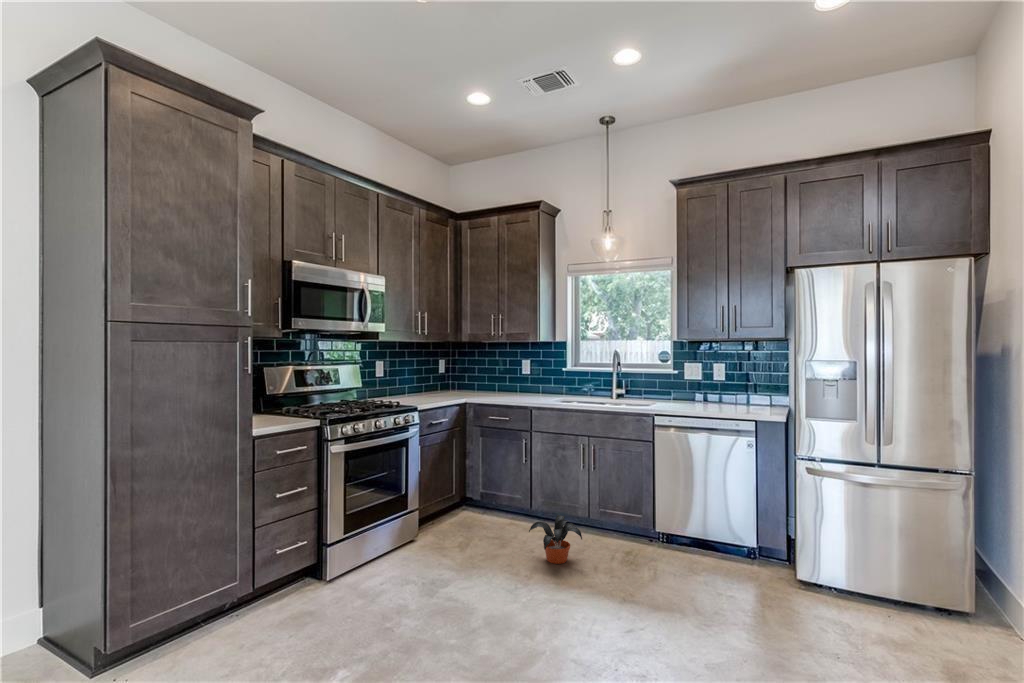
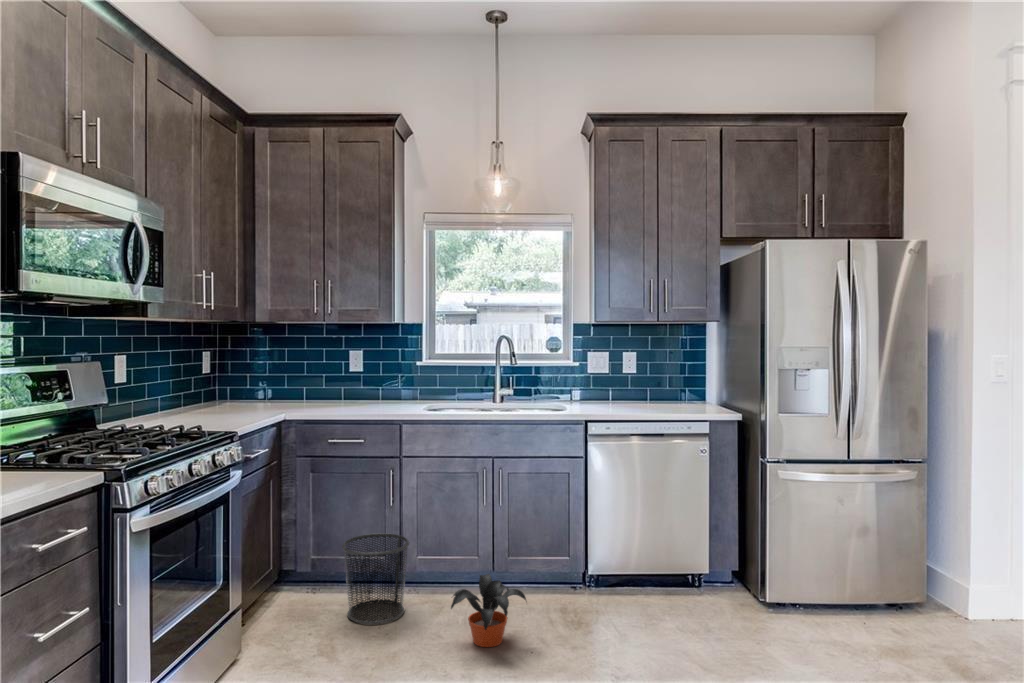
waste bin: none [483,480,526,538] -> present [342,533,409,624]

